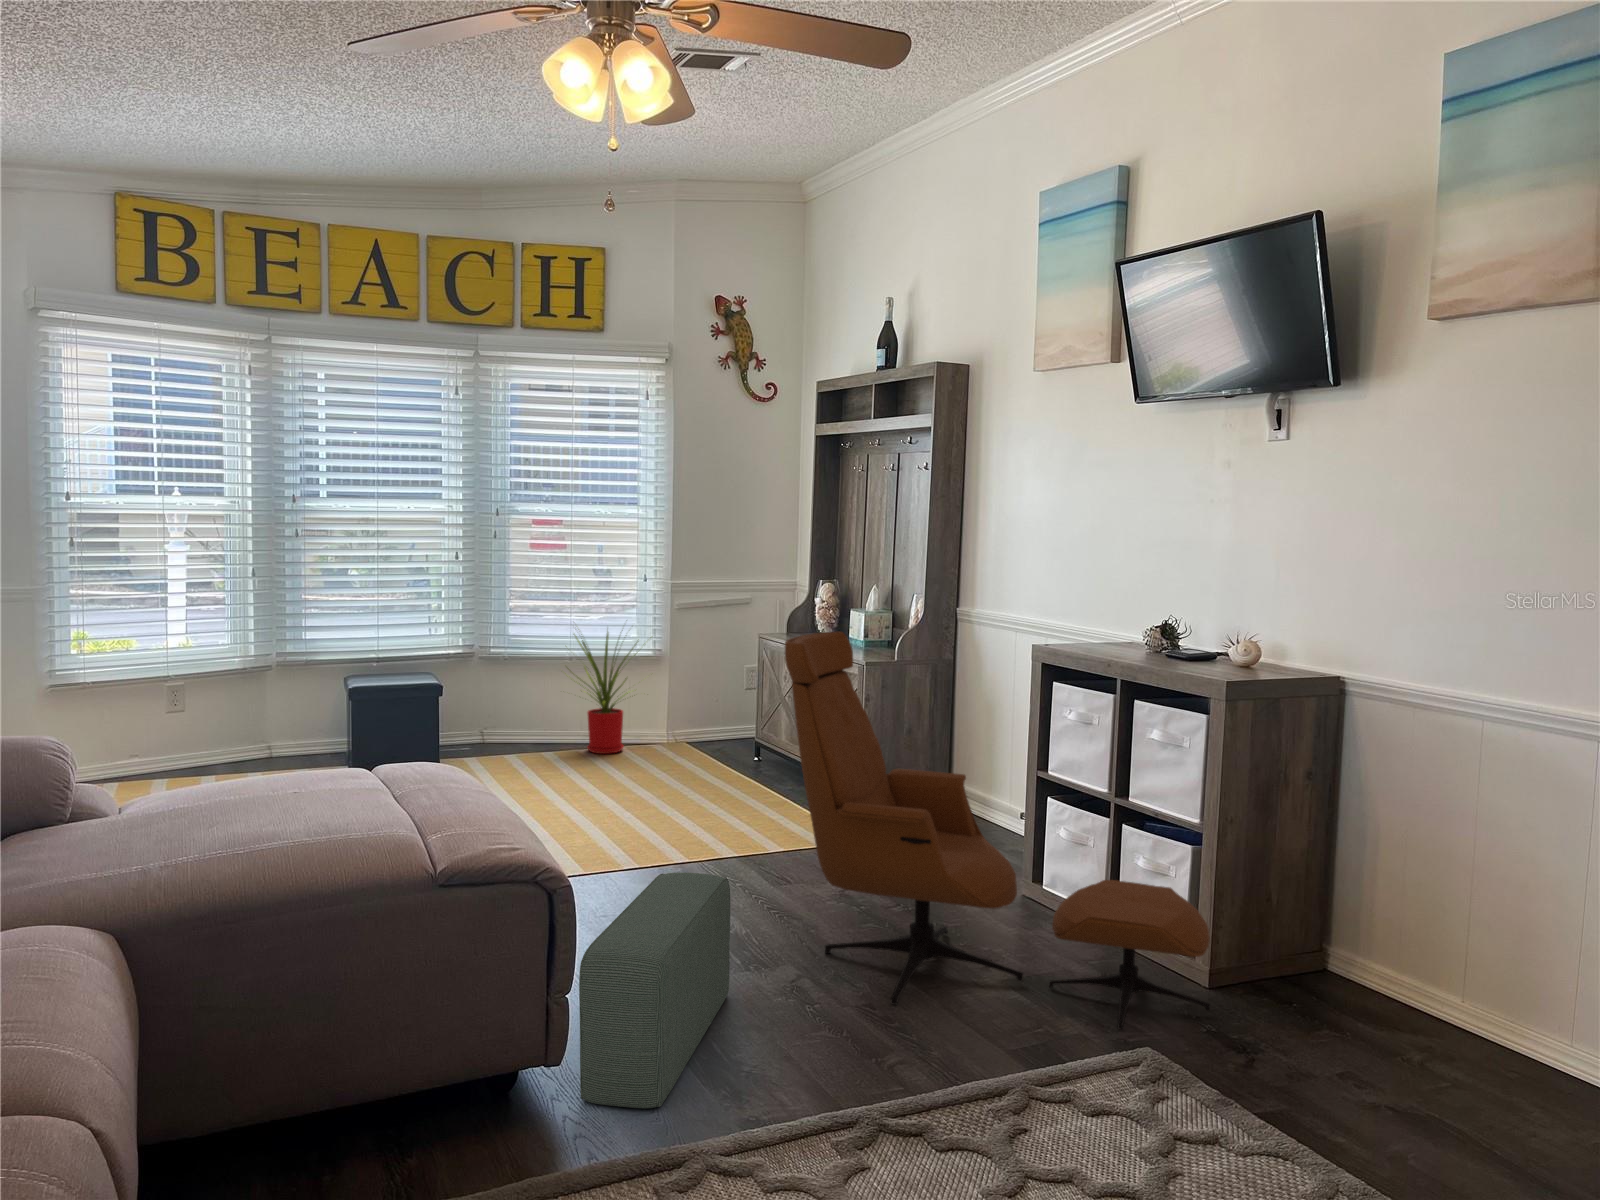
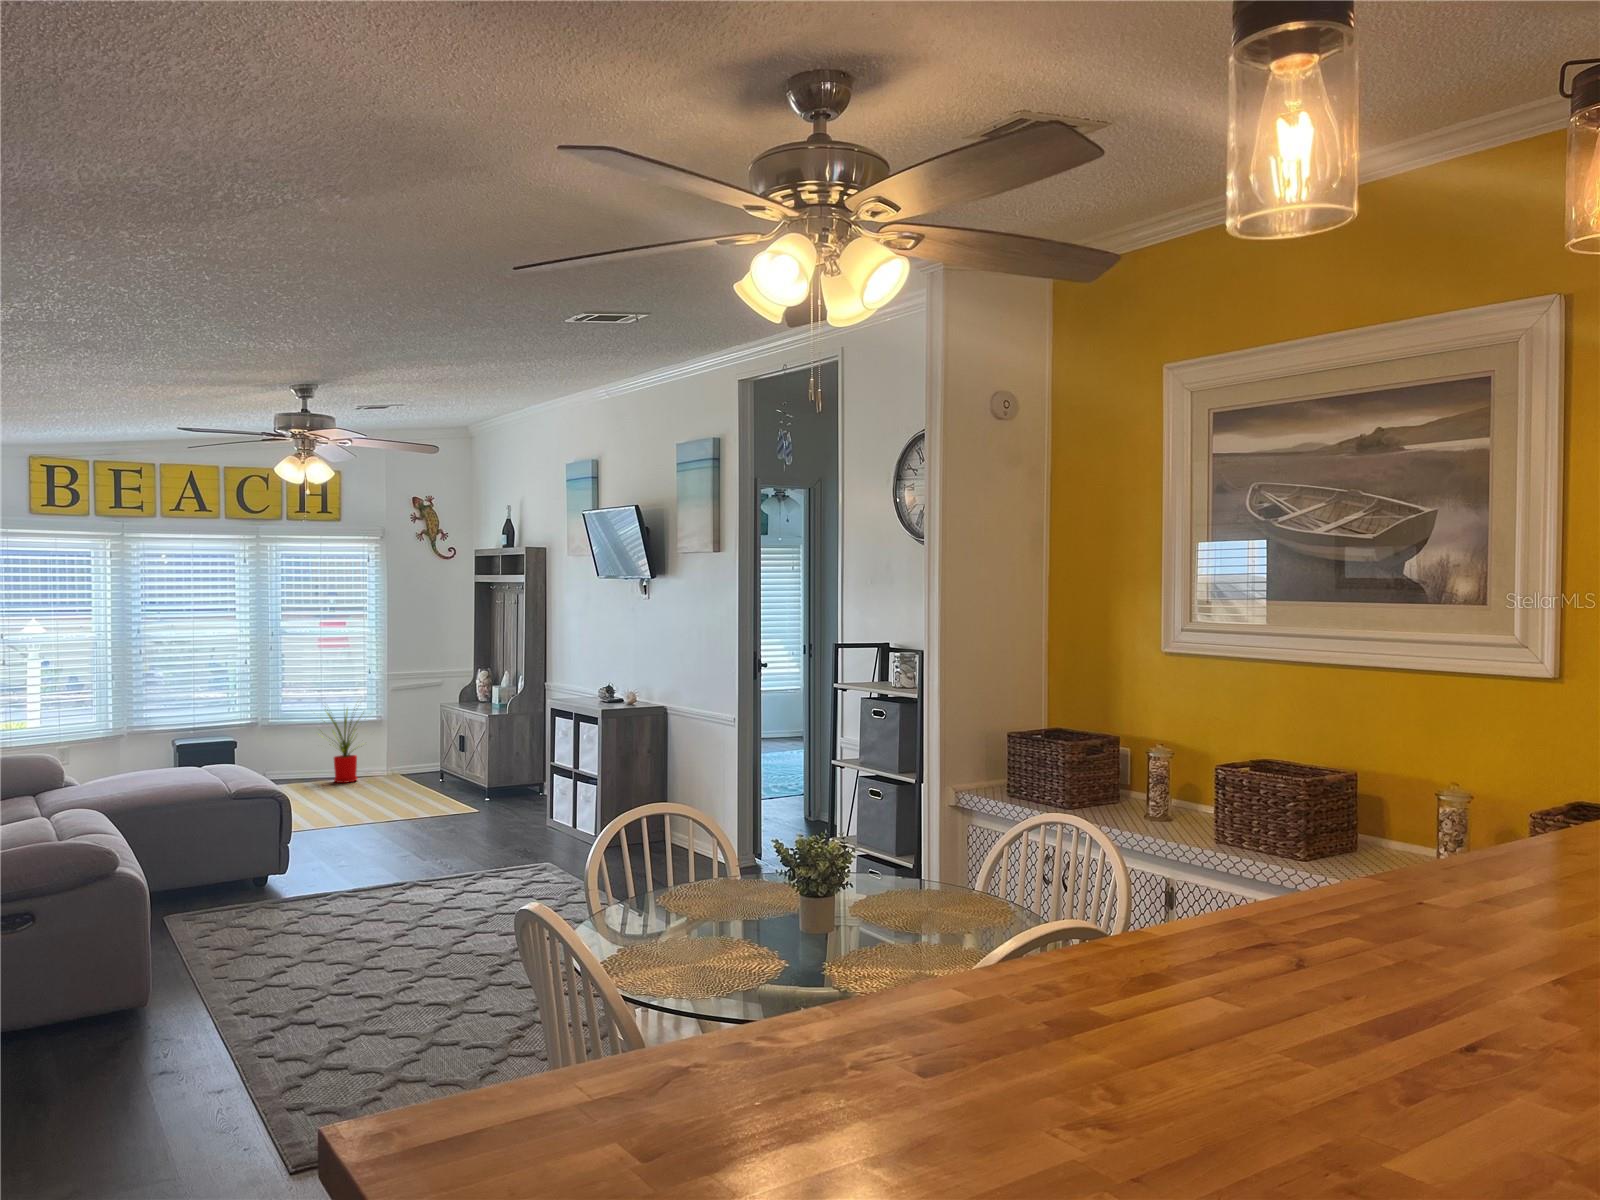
lounge chair: present [785,632,1210,1029] -> none [403,696,592,859]
pouf: present [579,872,731,1108] -> none [299,805,376,885]

